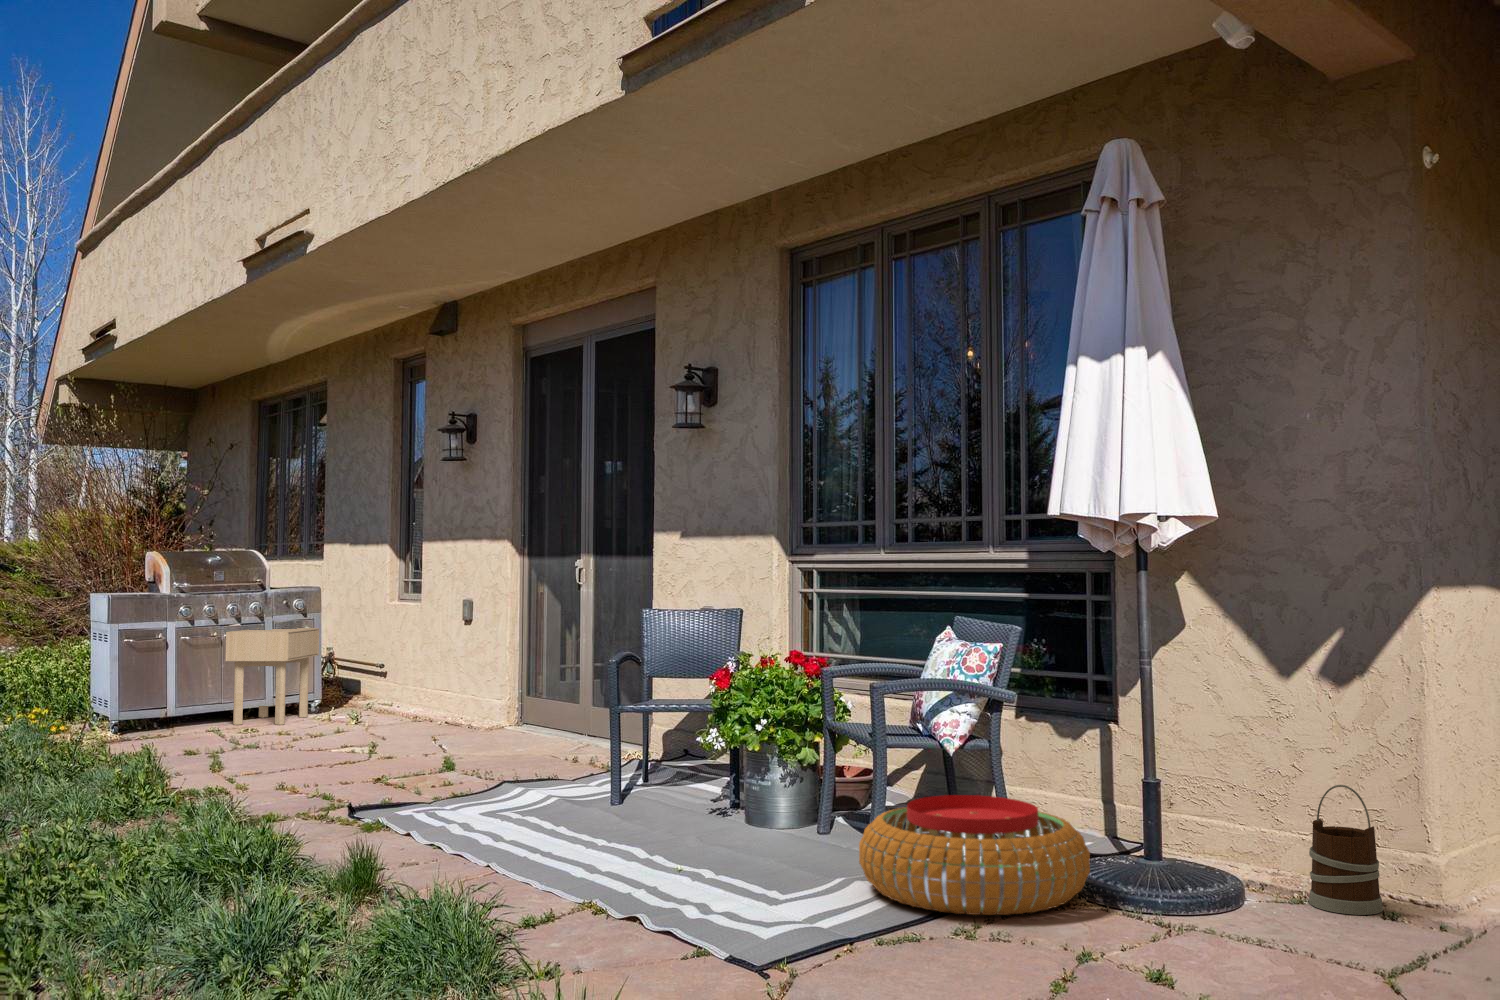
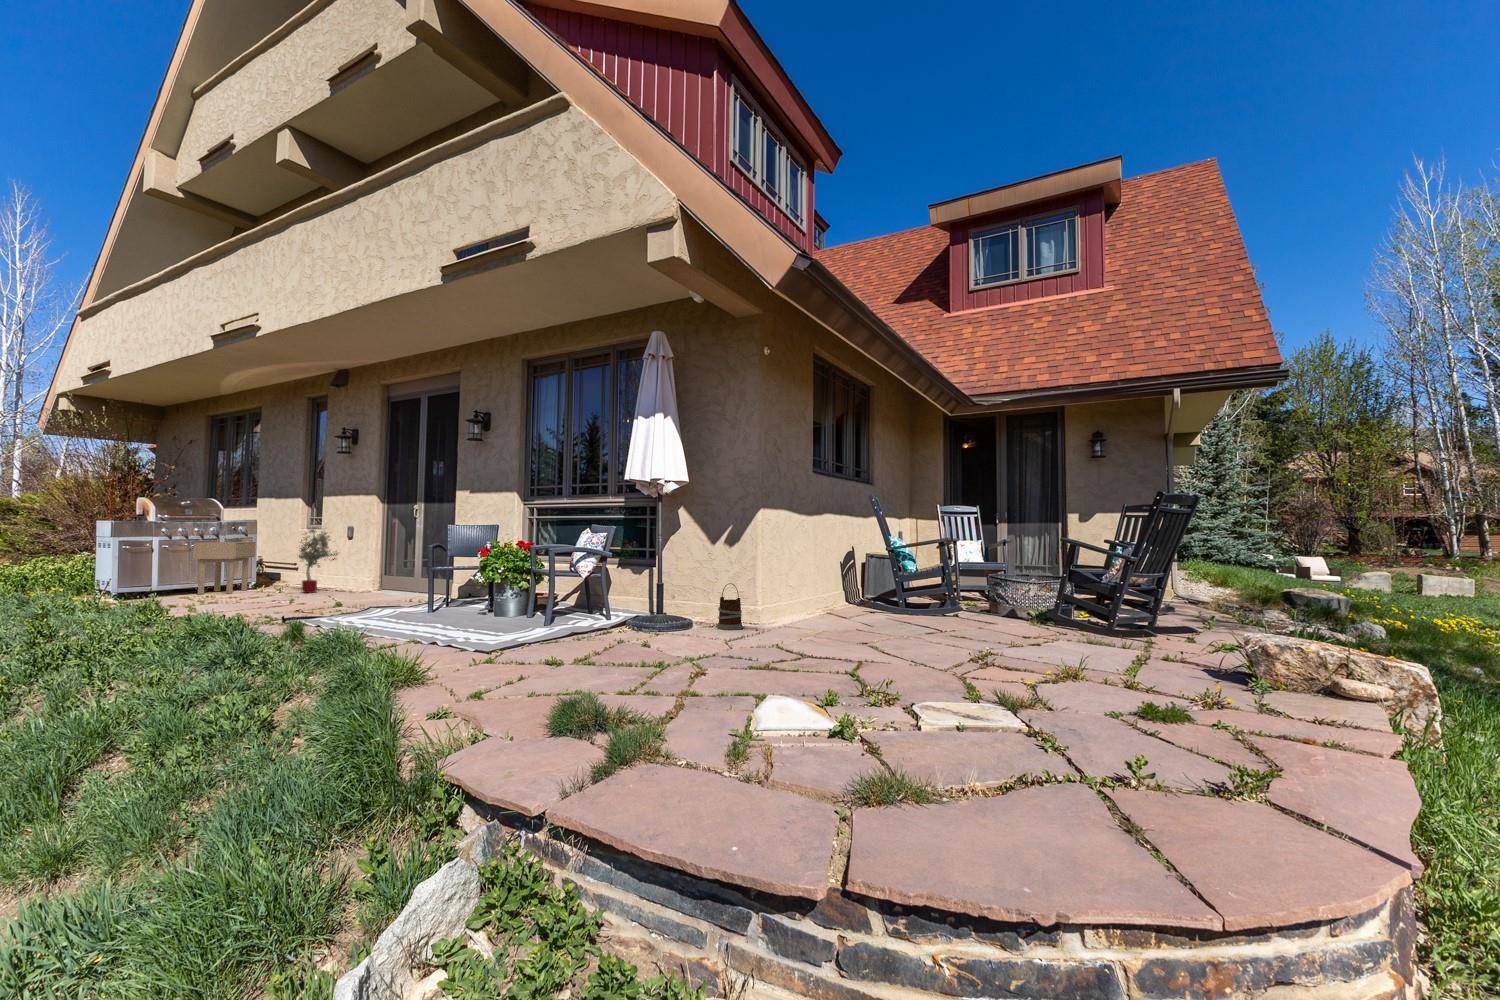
potted tree: none [382,601,452,728] -> present [299,527,338,593]
pouf: present [859,795,1090,915] -> none [541,595,637,637]

